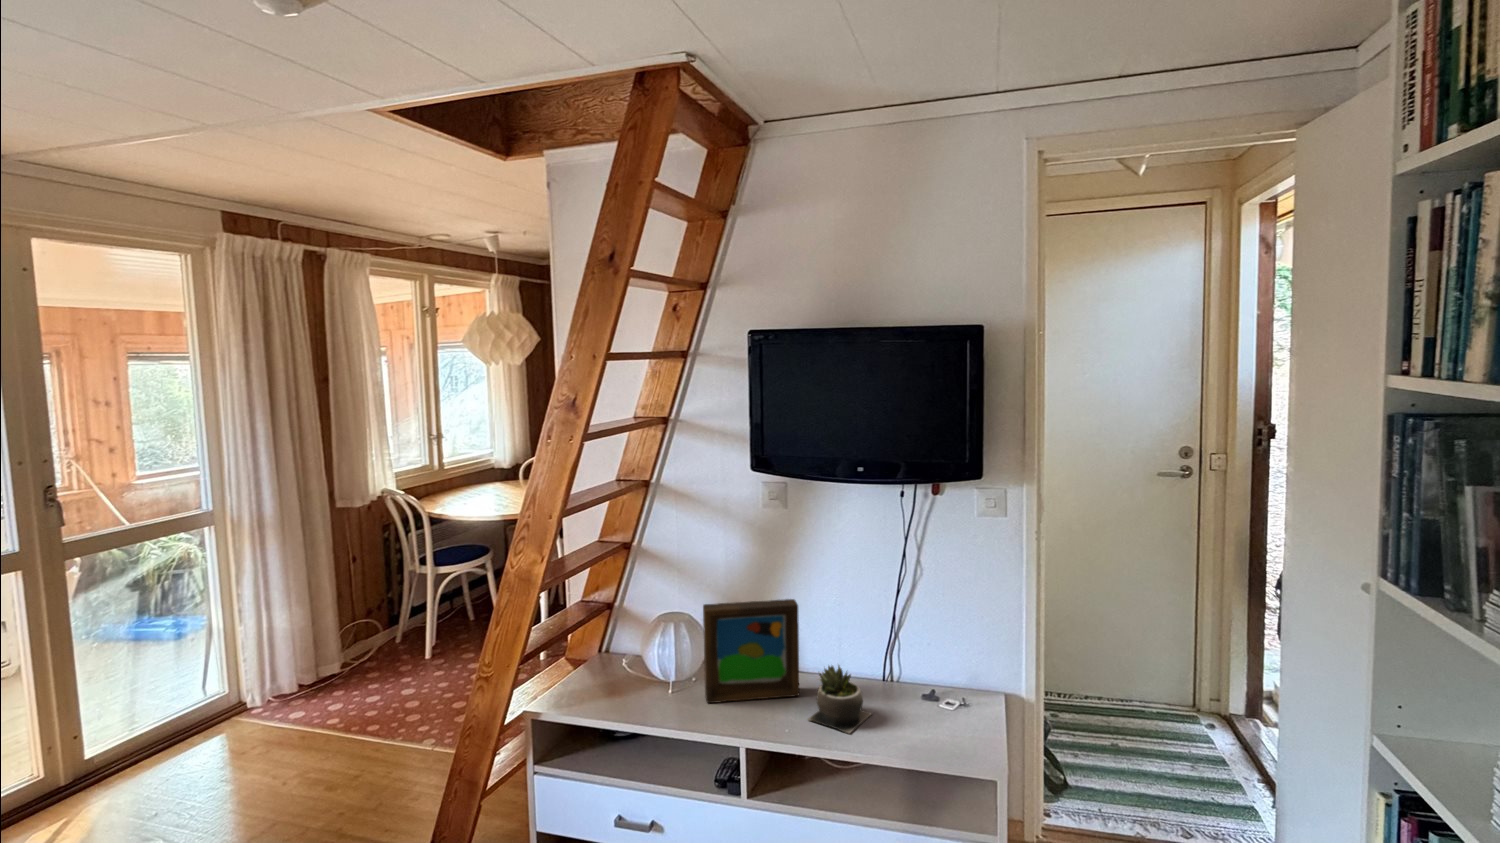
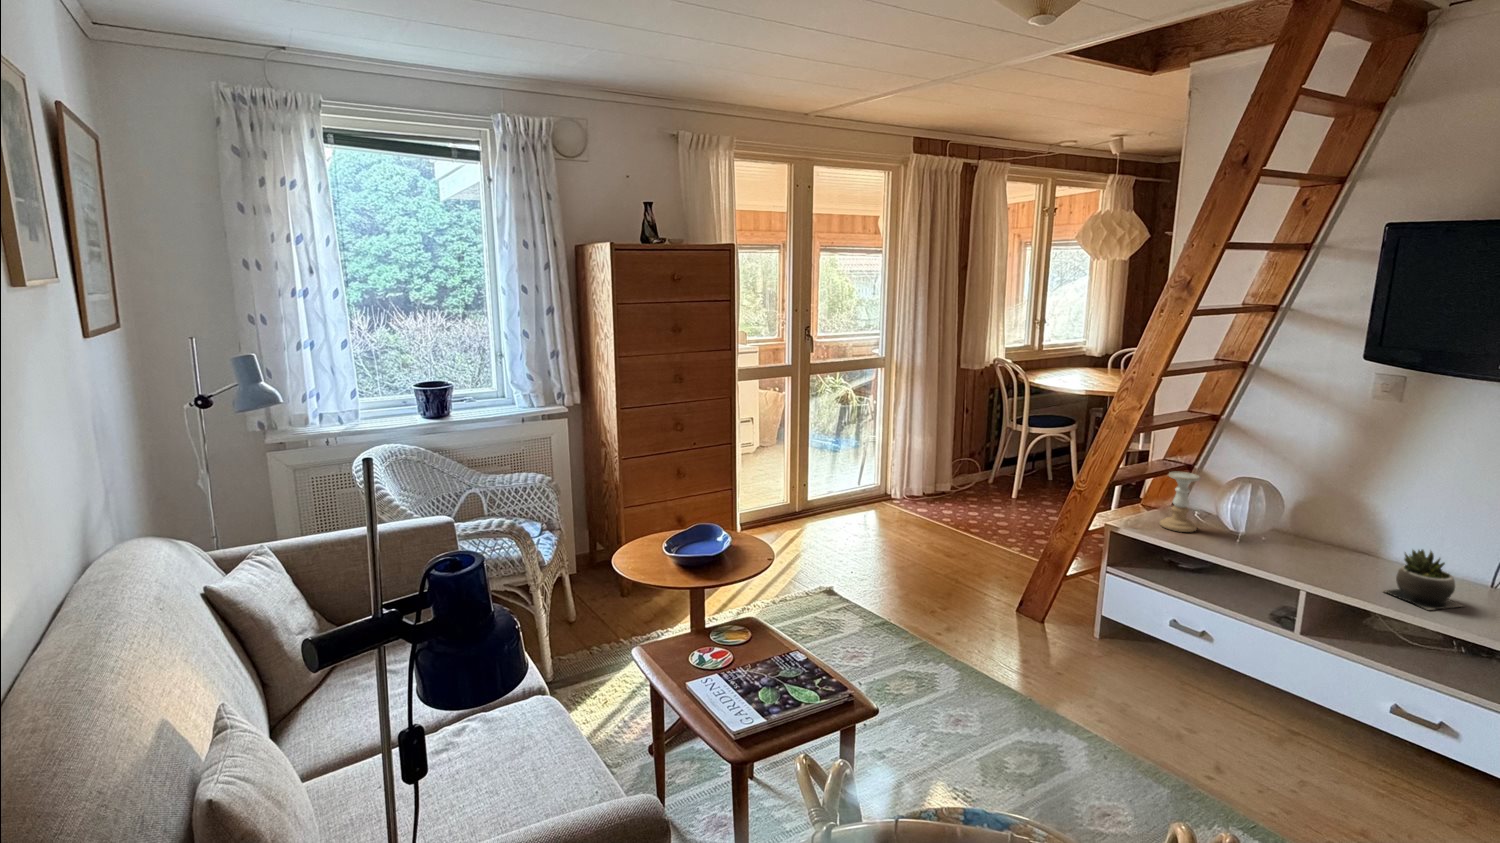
picture frame: present [703,599,799,703] -> none [1273,473,1395,575]
candle holder: none [587,619,627,696] -> present [1160,472,1200,532]

